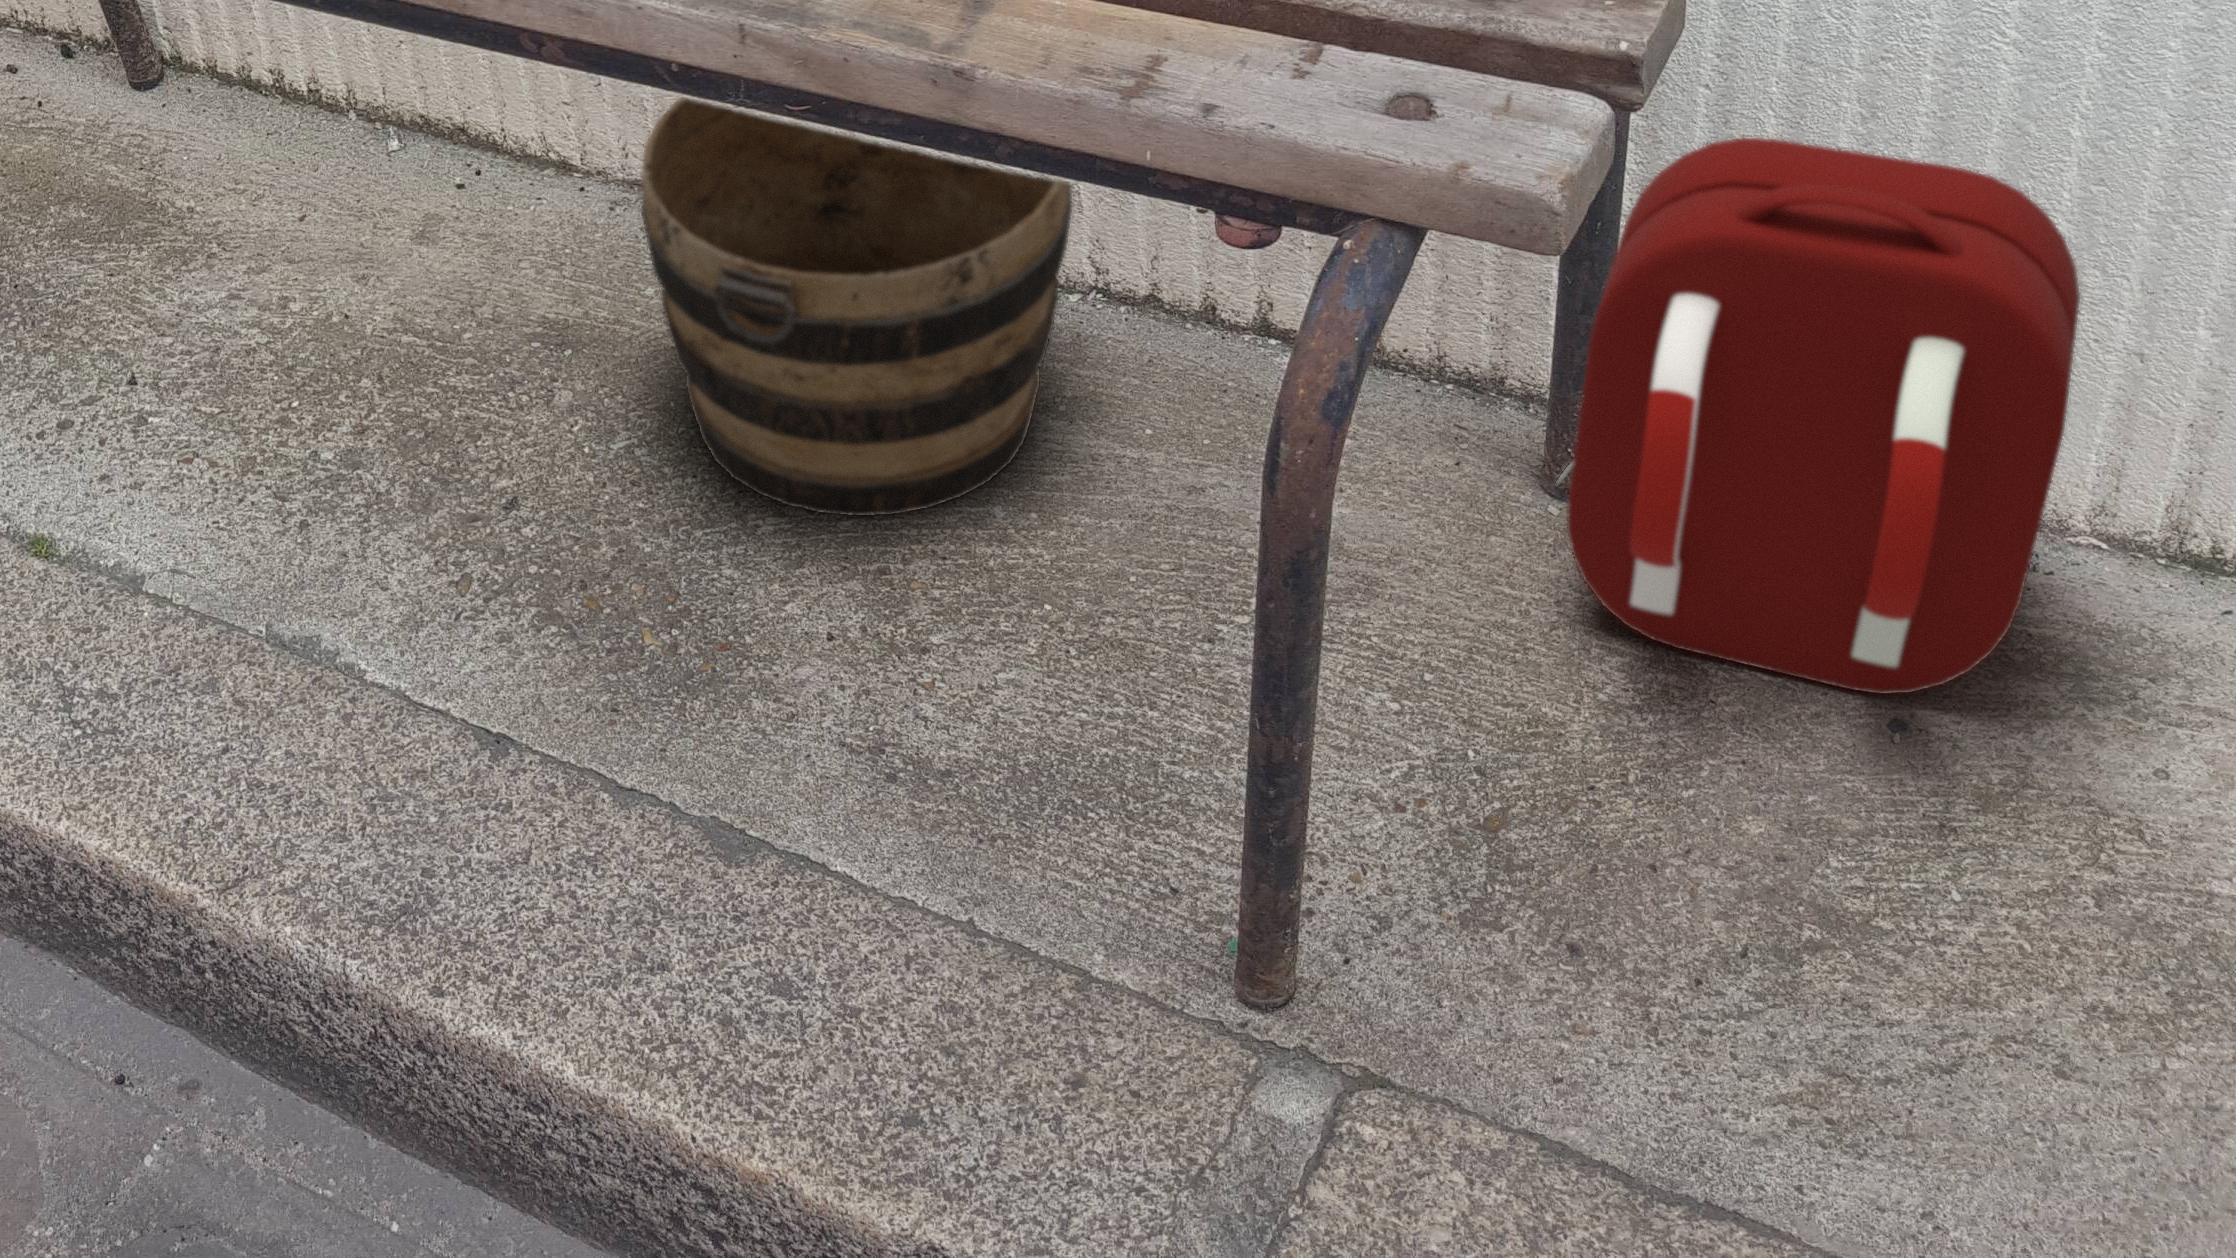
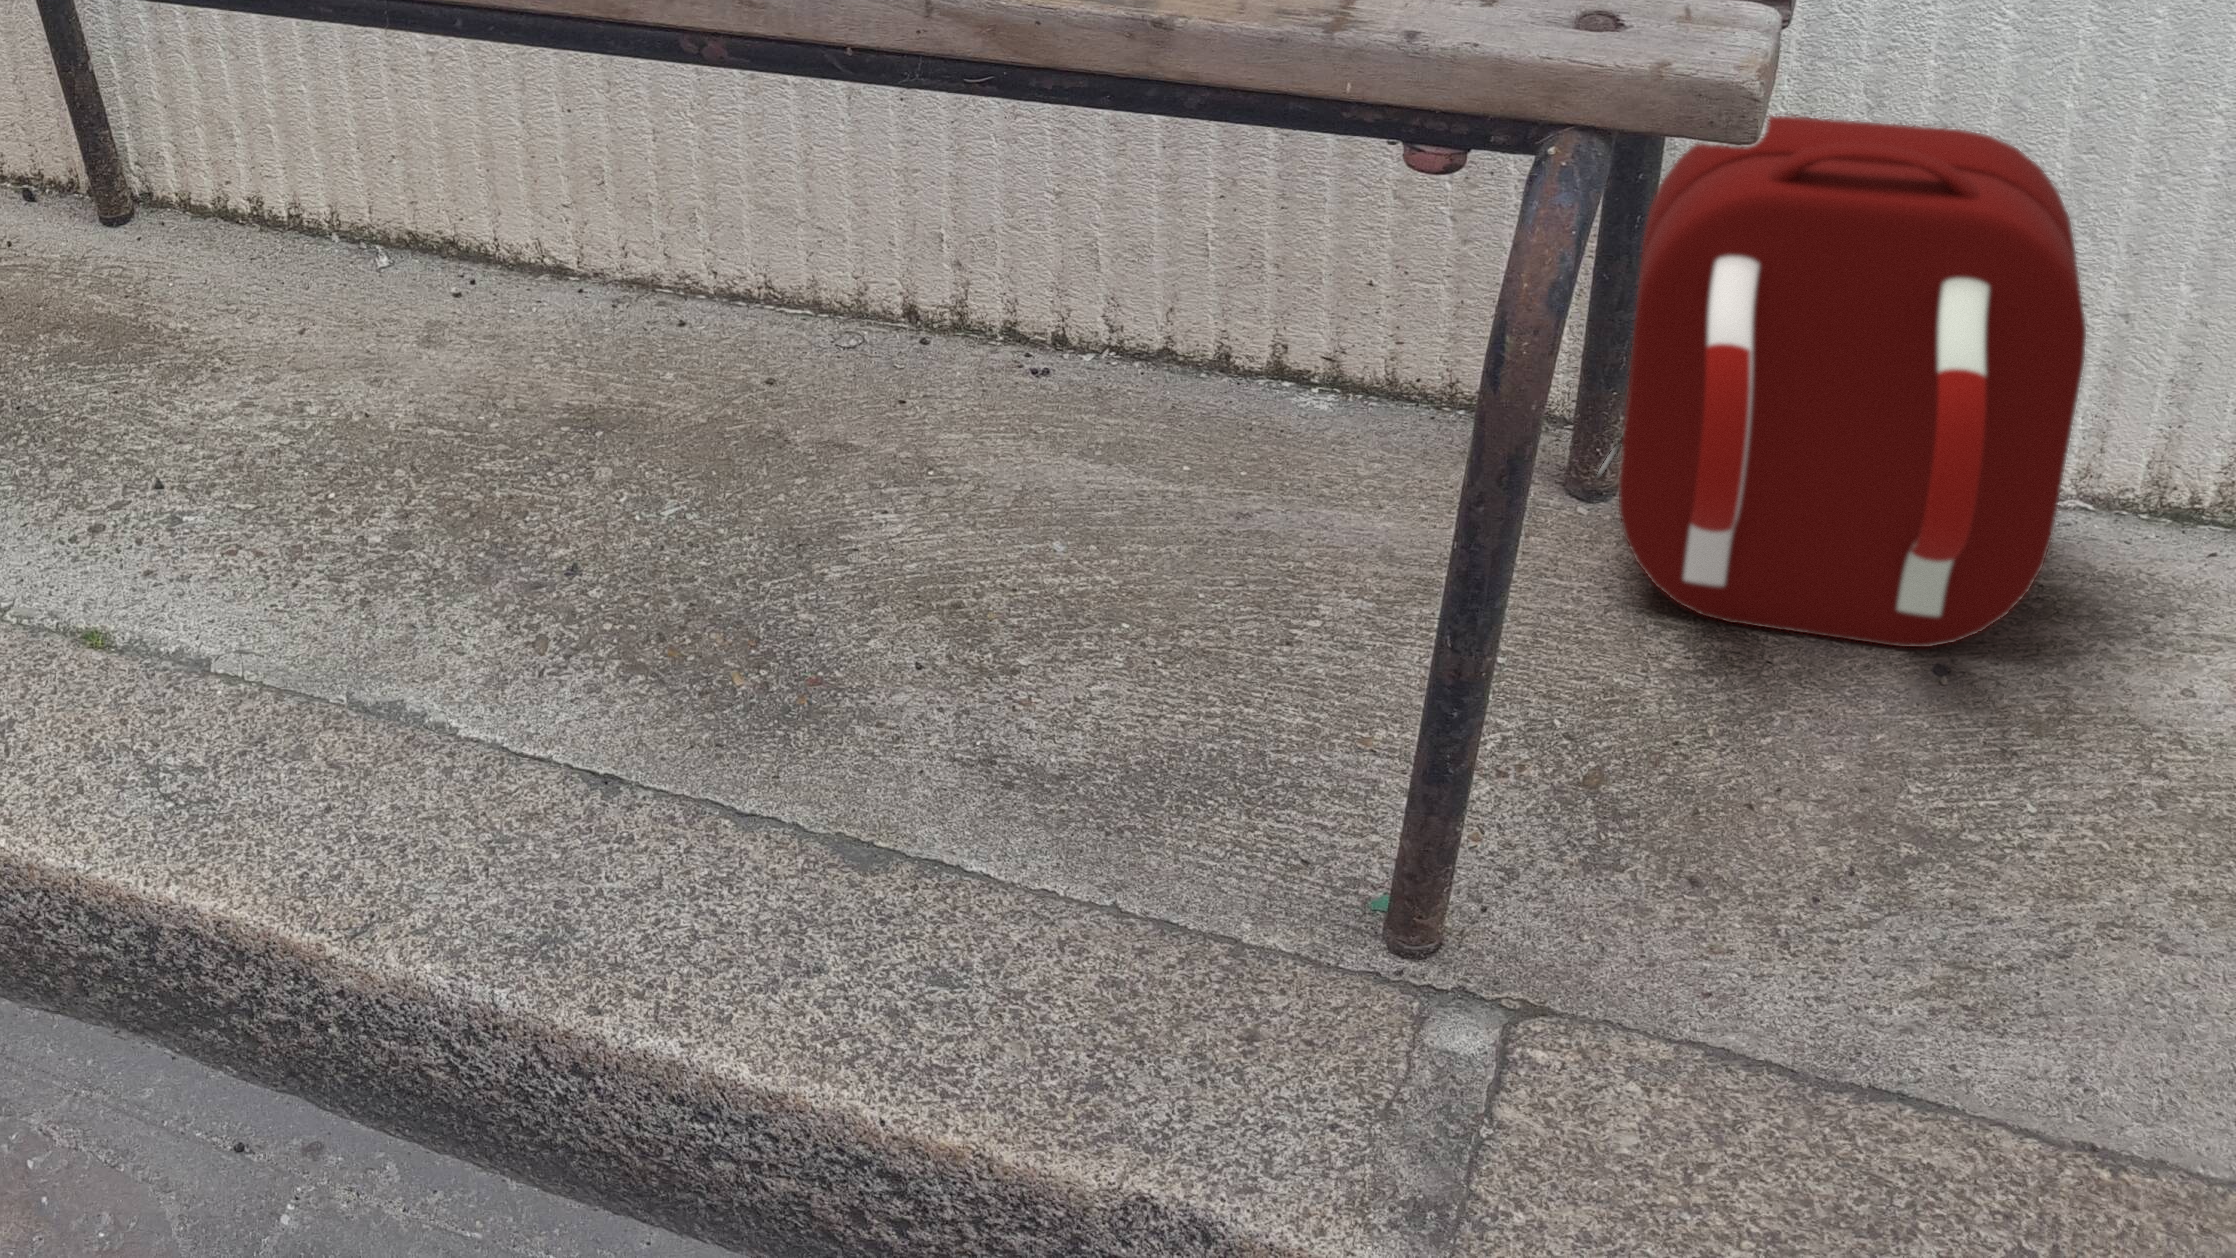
bucket: present [641,98,1072,516] -> none [689,106,1112,563]

